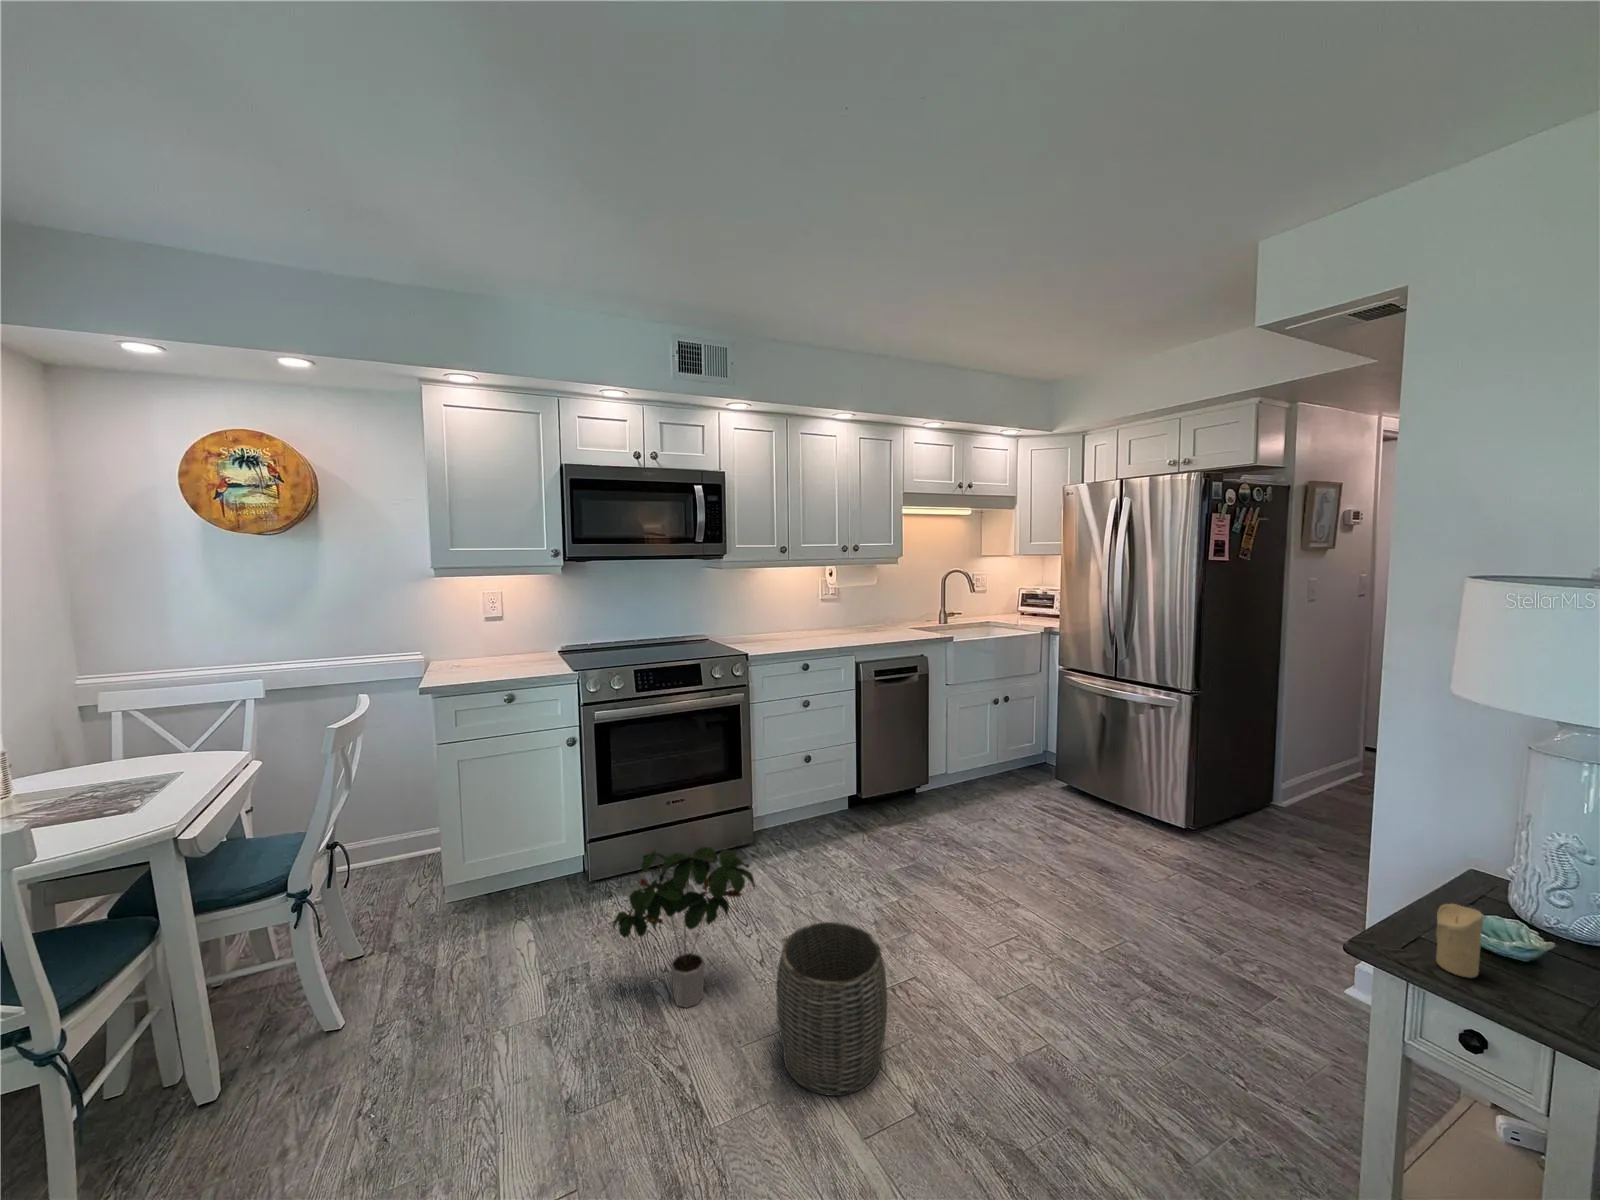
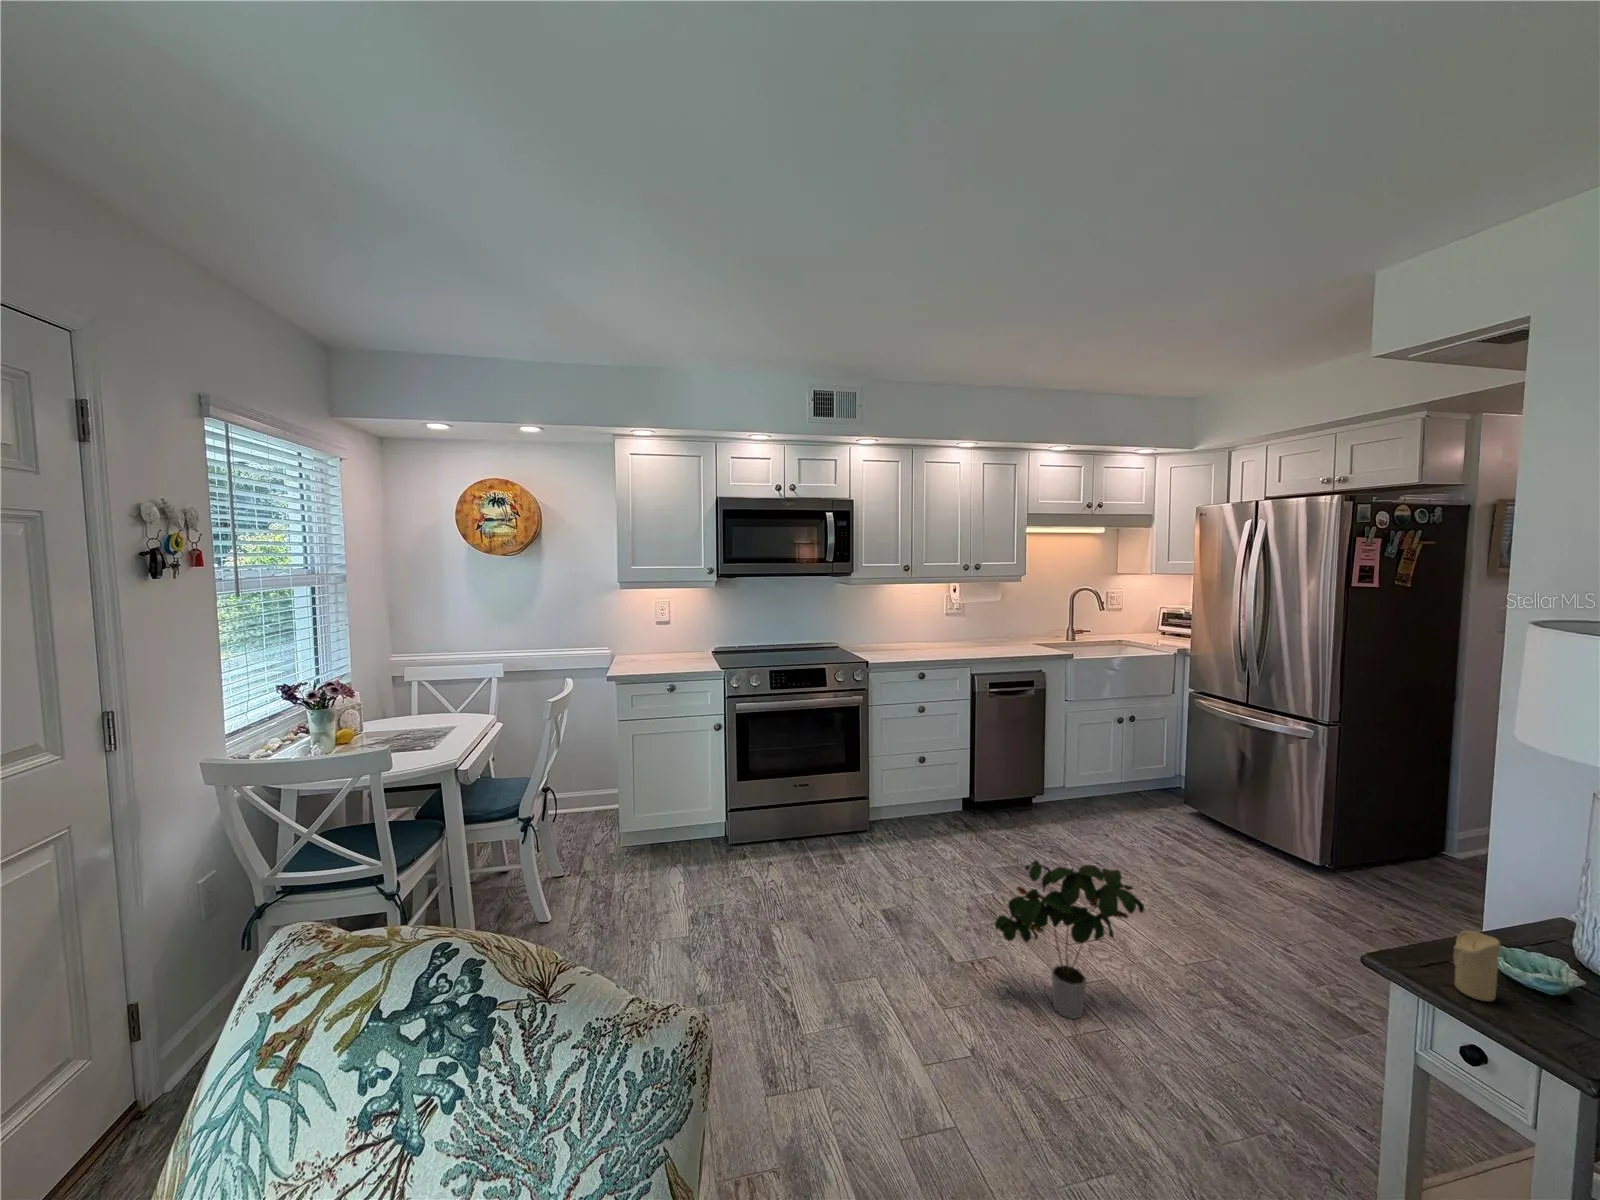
potted plant: present [613,847,755,1008] -> present [995,861,1144,1019]
woven basket: present [776,922,887,1096] -> none [862,892,956,1033]

